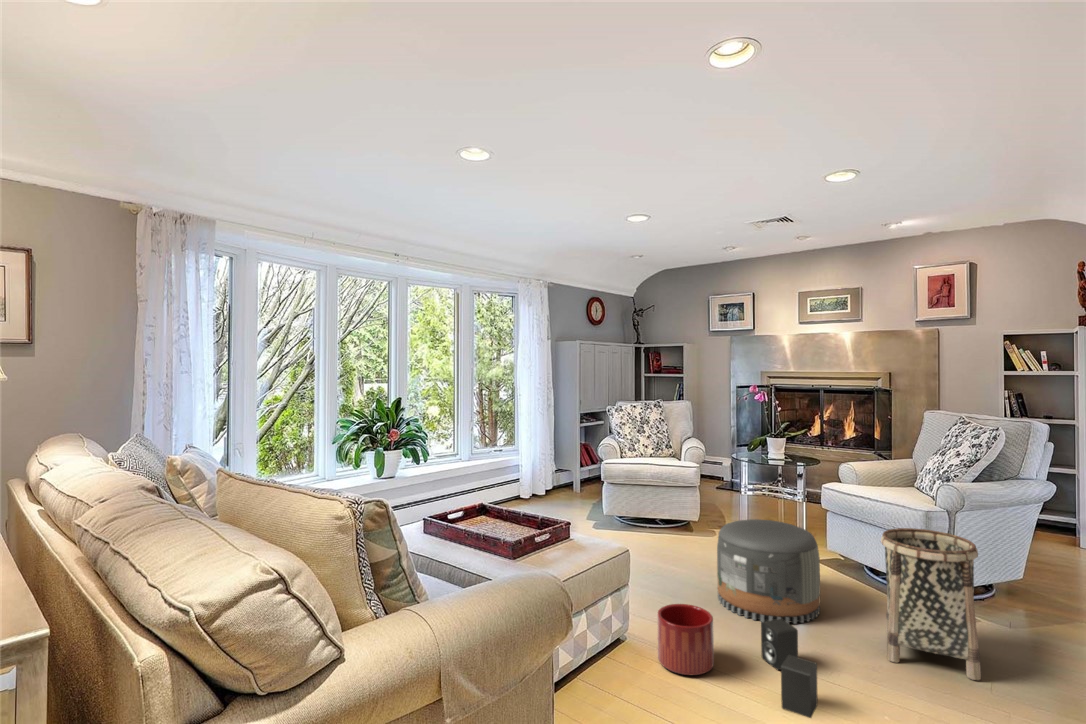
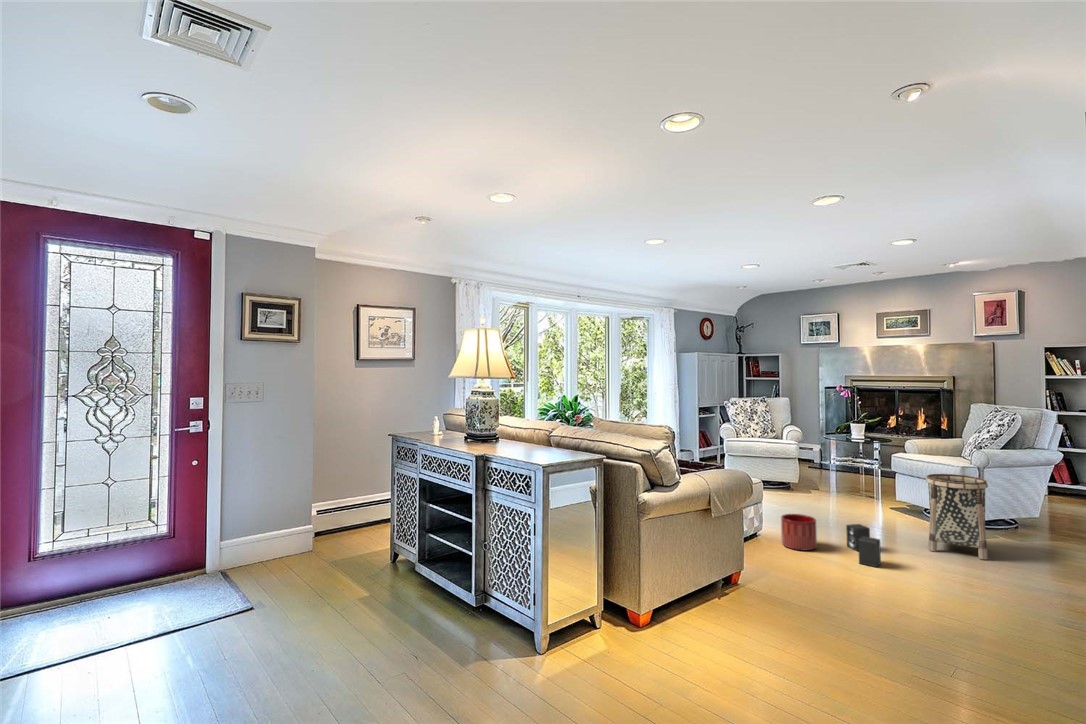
pouf: present [717,519,820,624] -> none [816,473,887,534]

